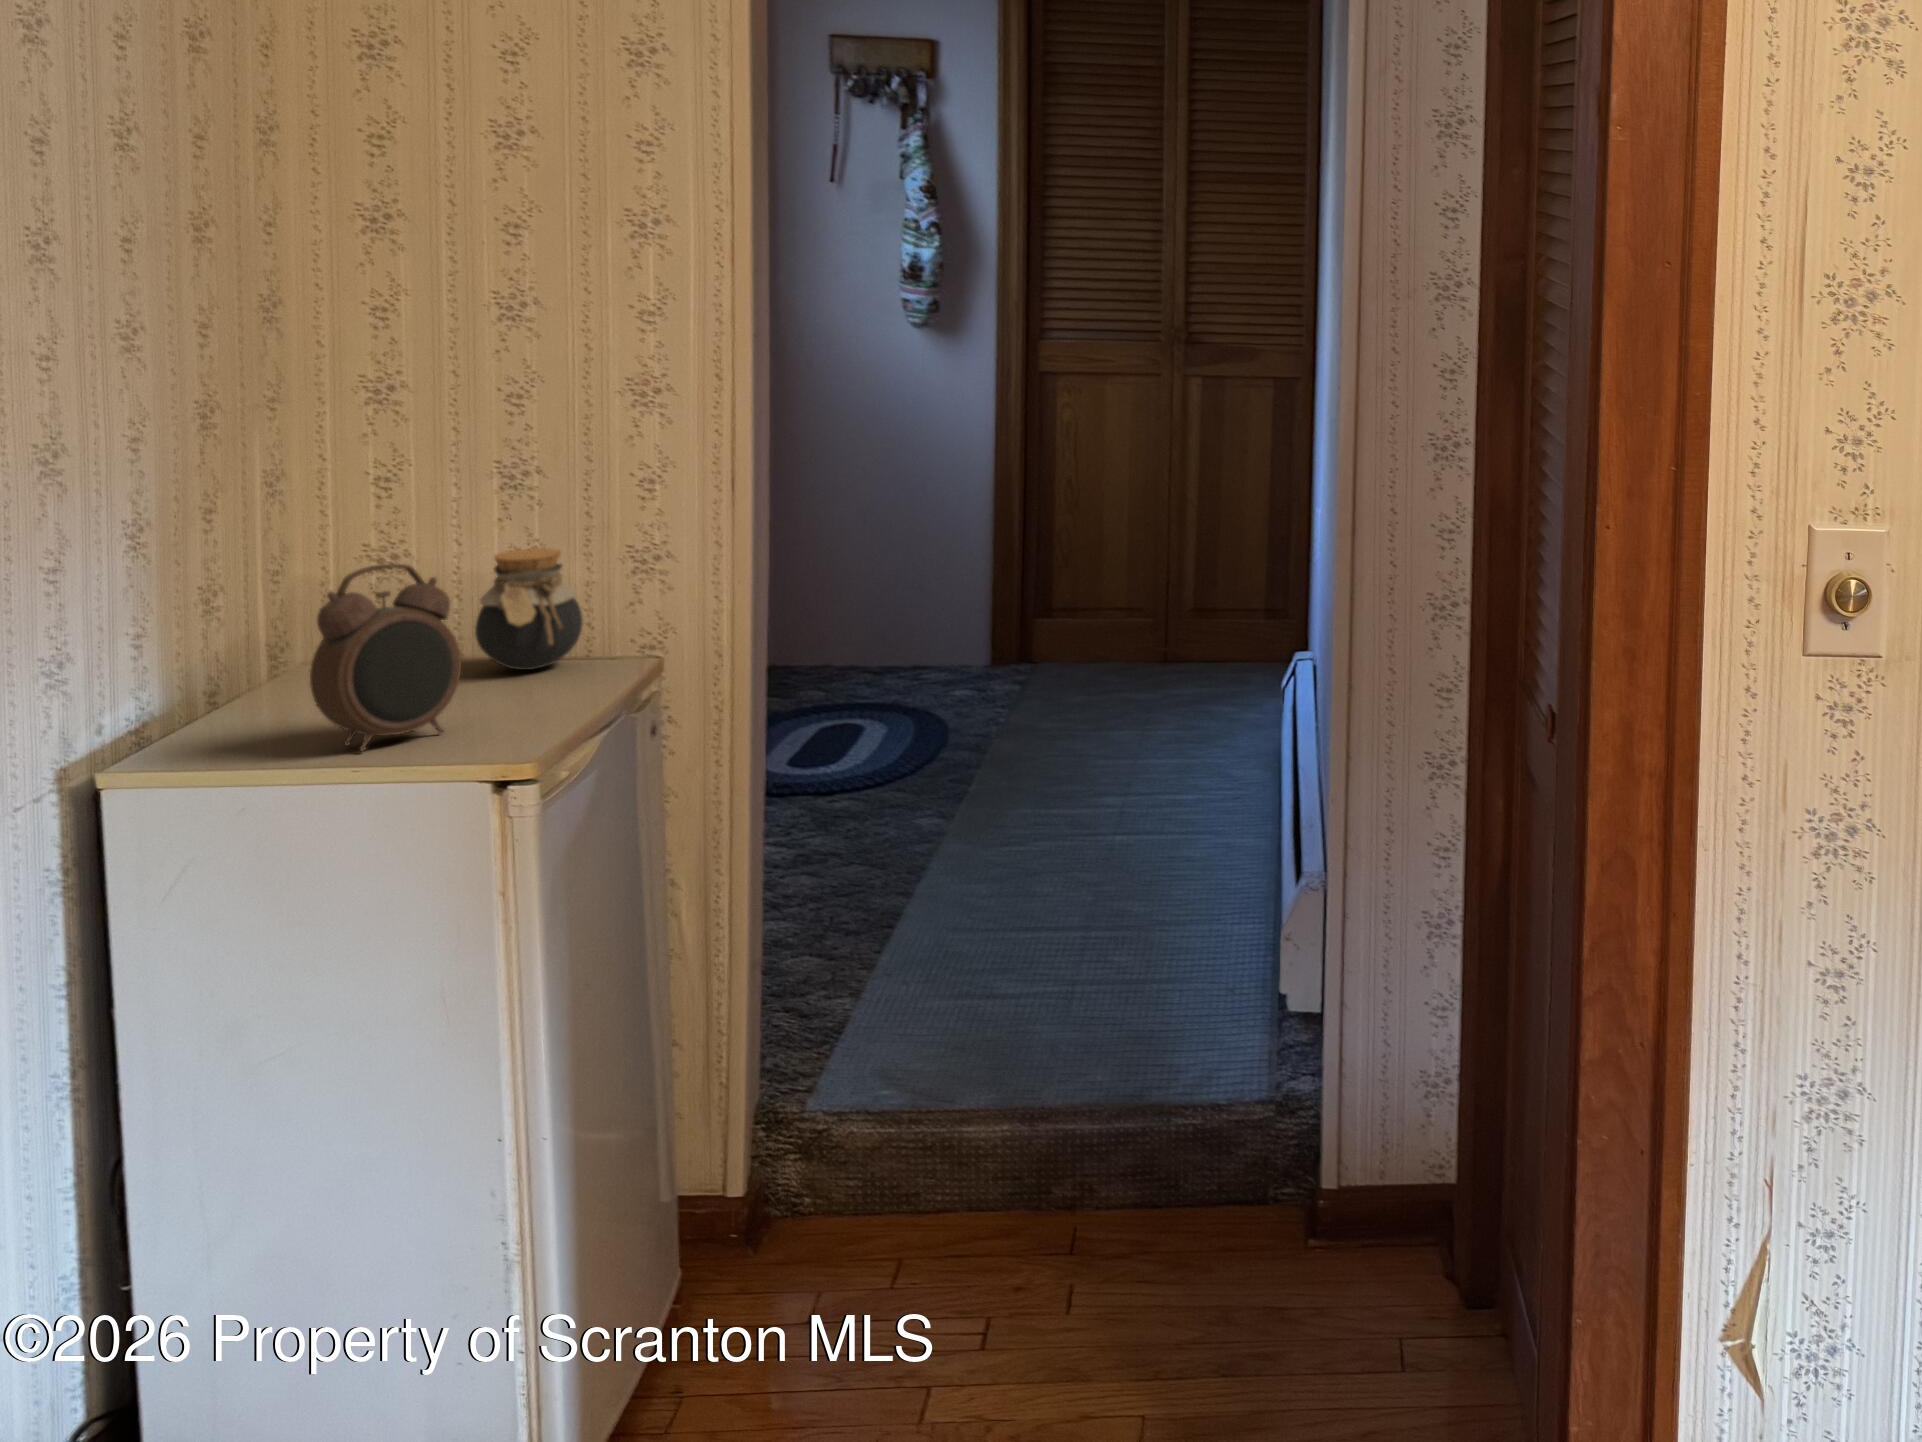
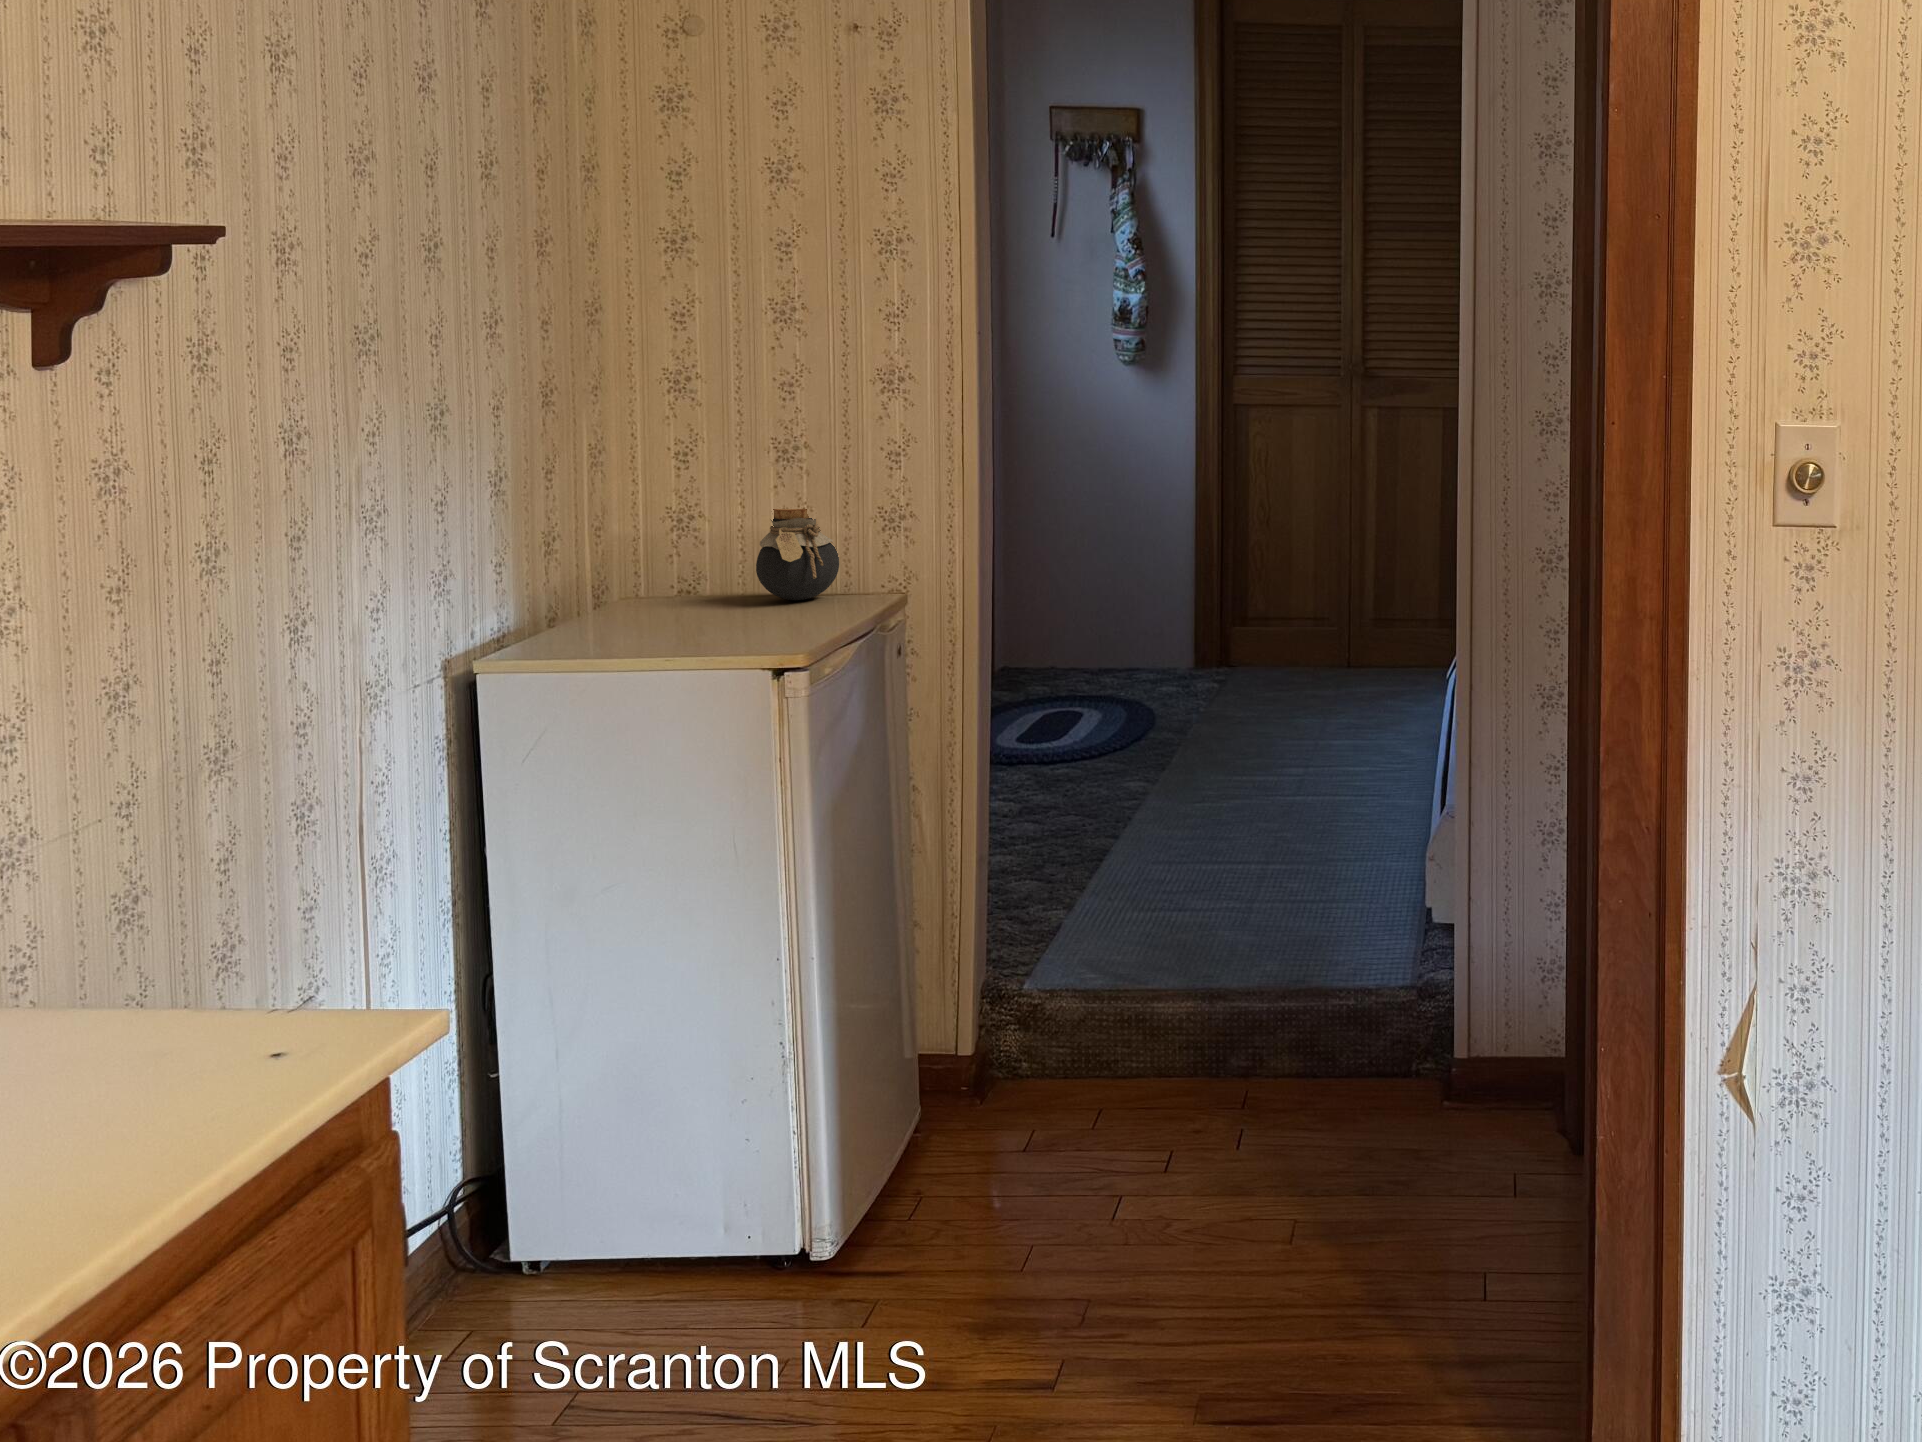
alarm clock: present [310,563,461,751] -> none [634,502,748,648]

